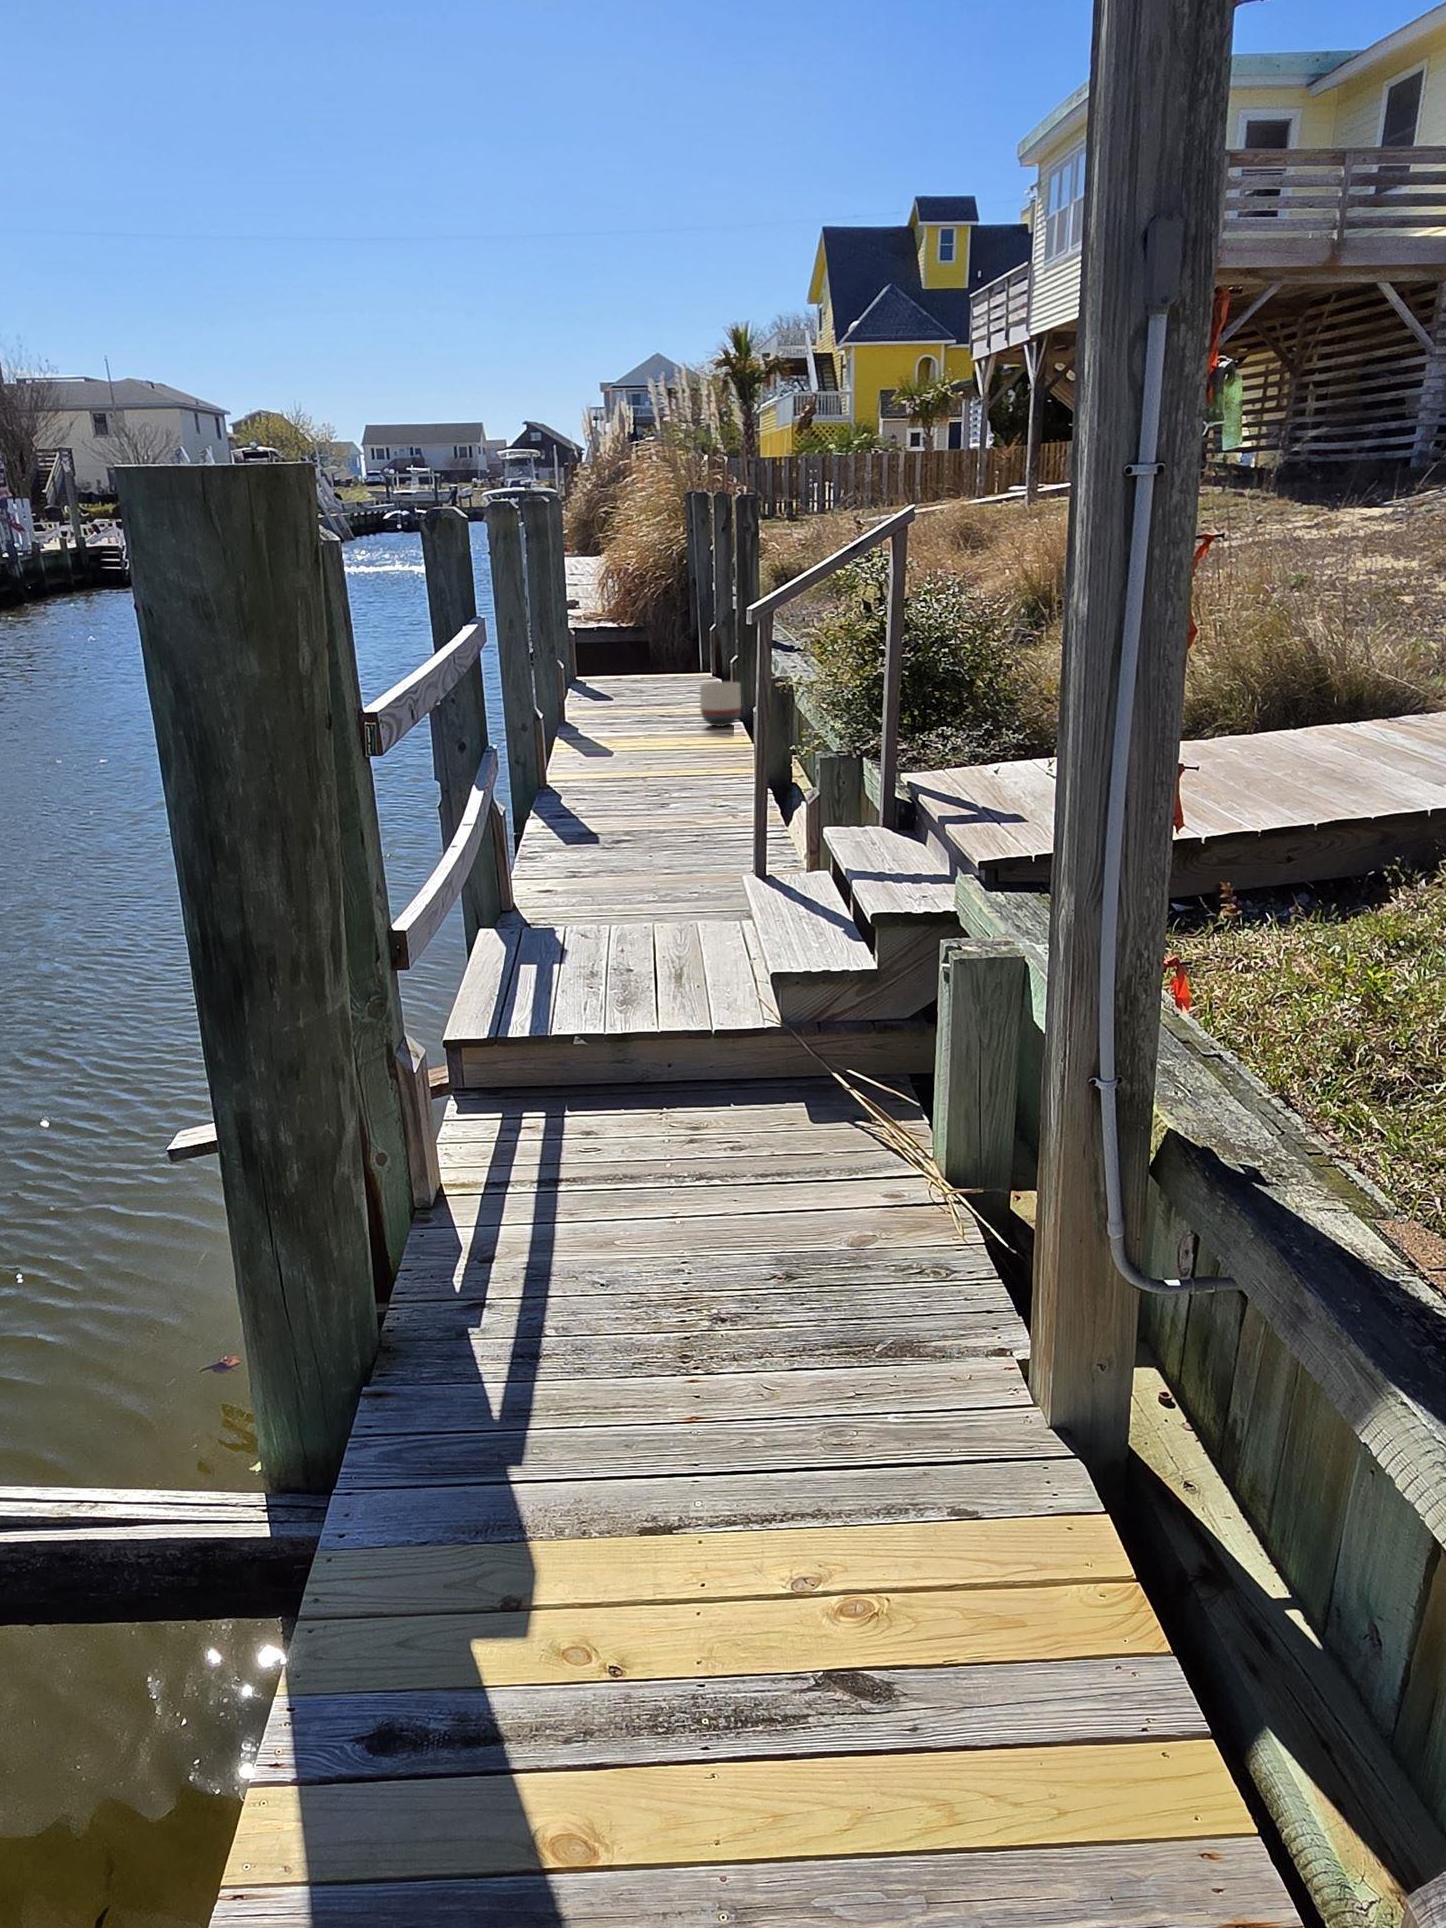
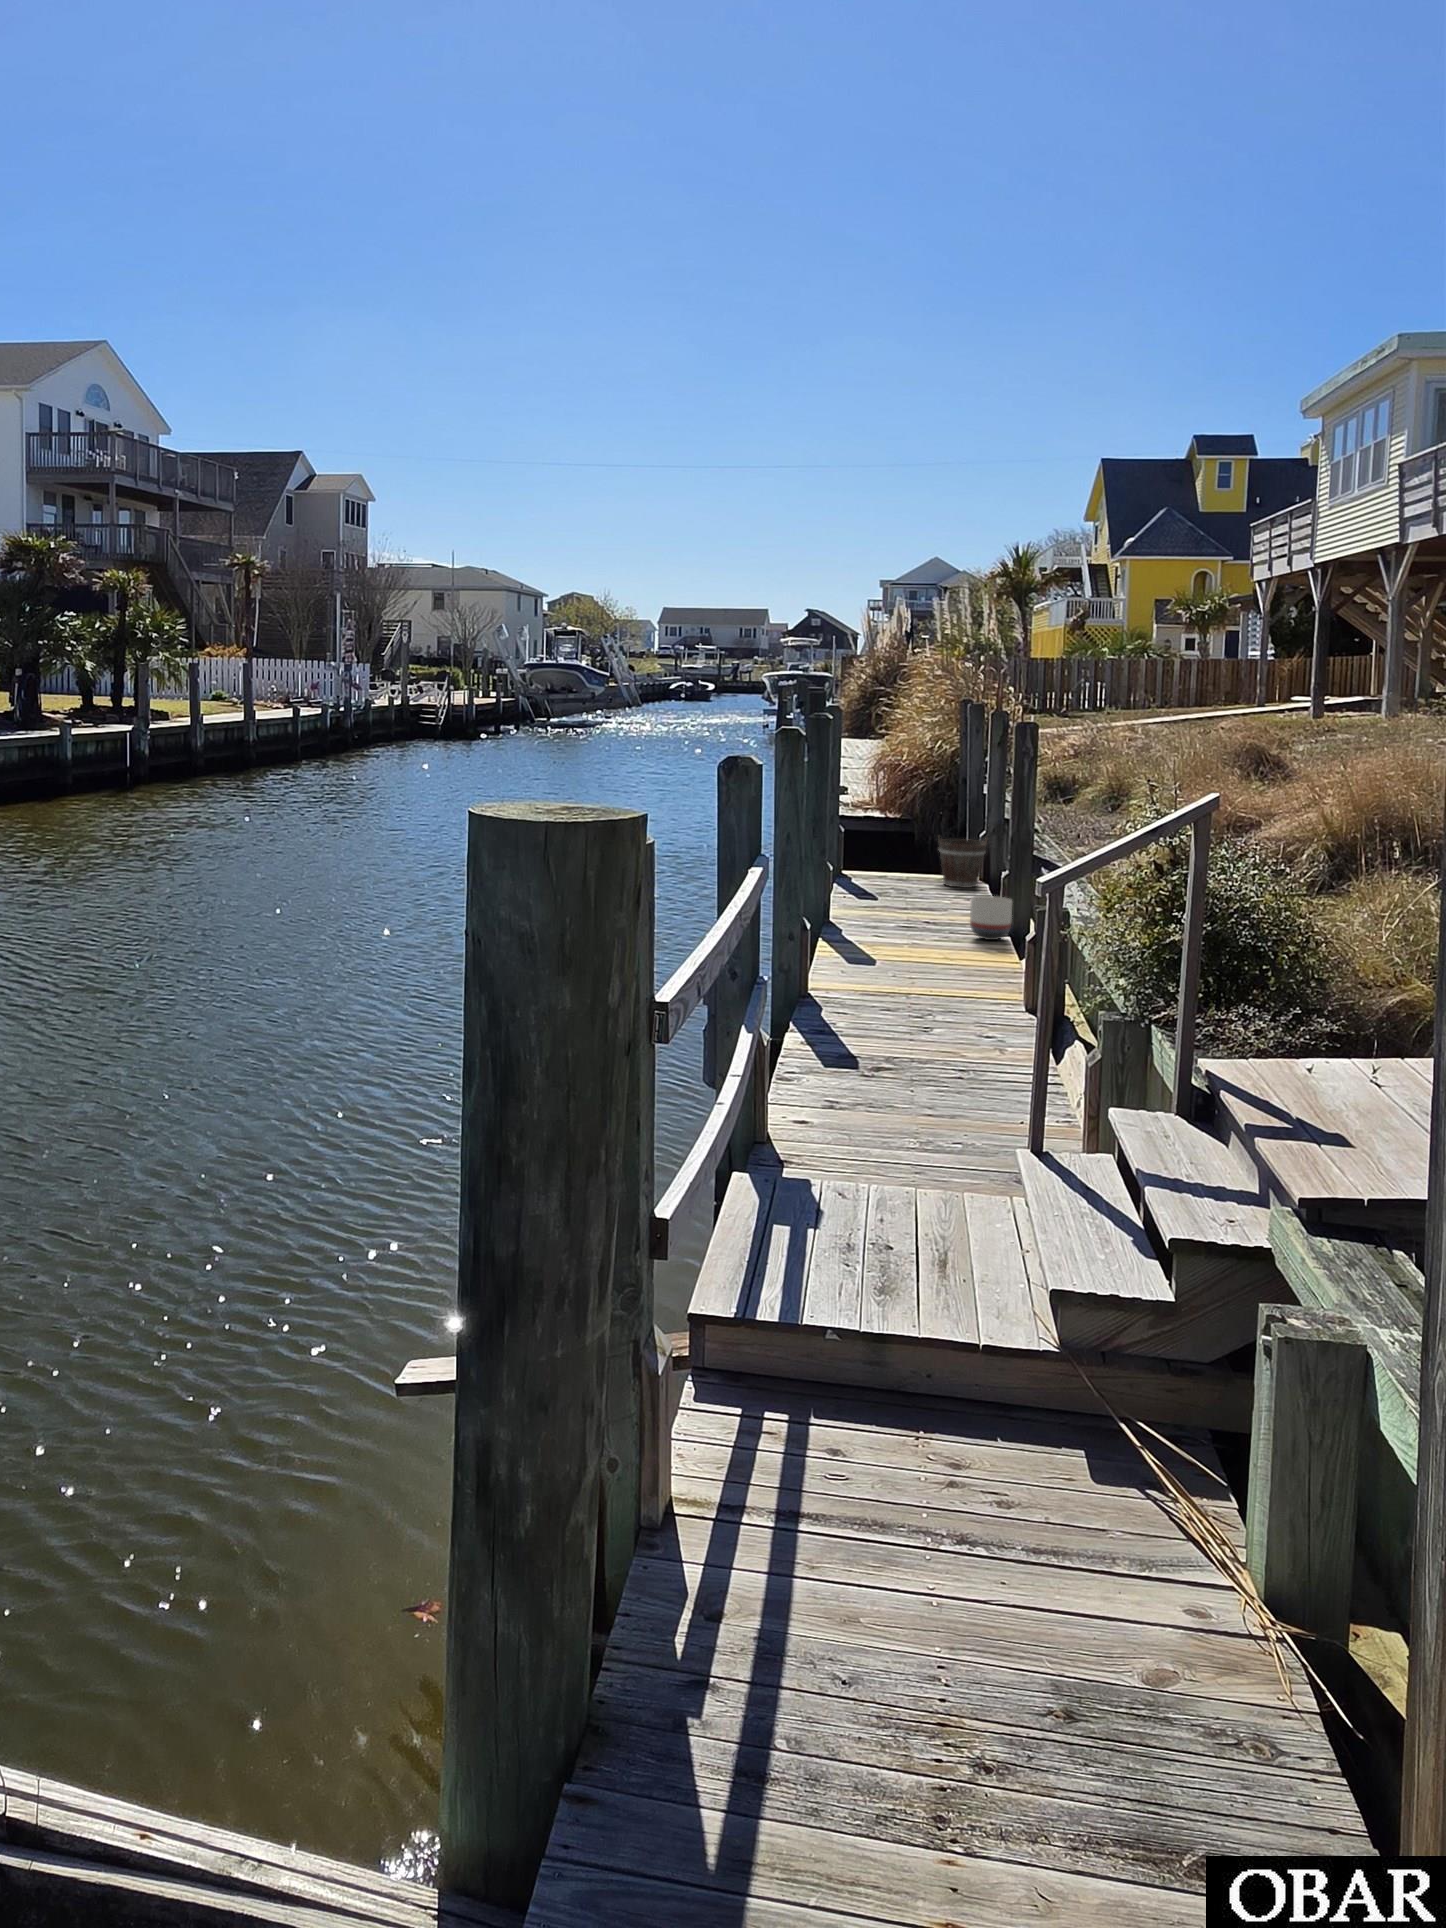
bucket: none [666,630,716,685] -> present [939,838,987,888]

